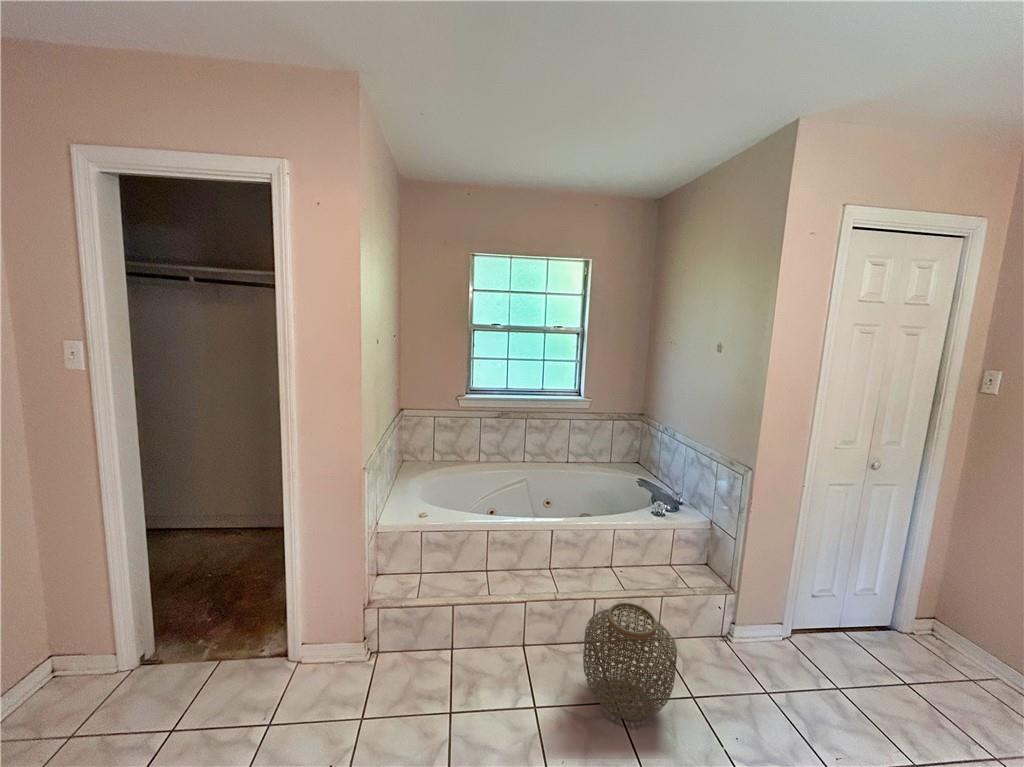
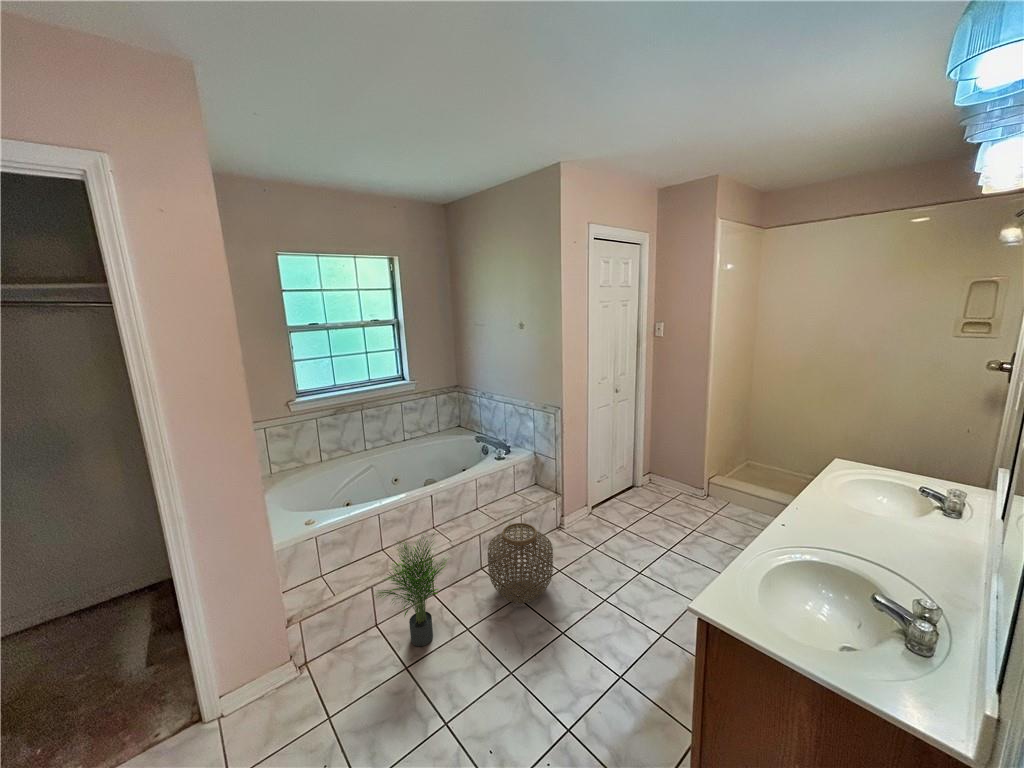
potted plant: none [431,563,528,699] -> present [380,534,445,646]

